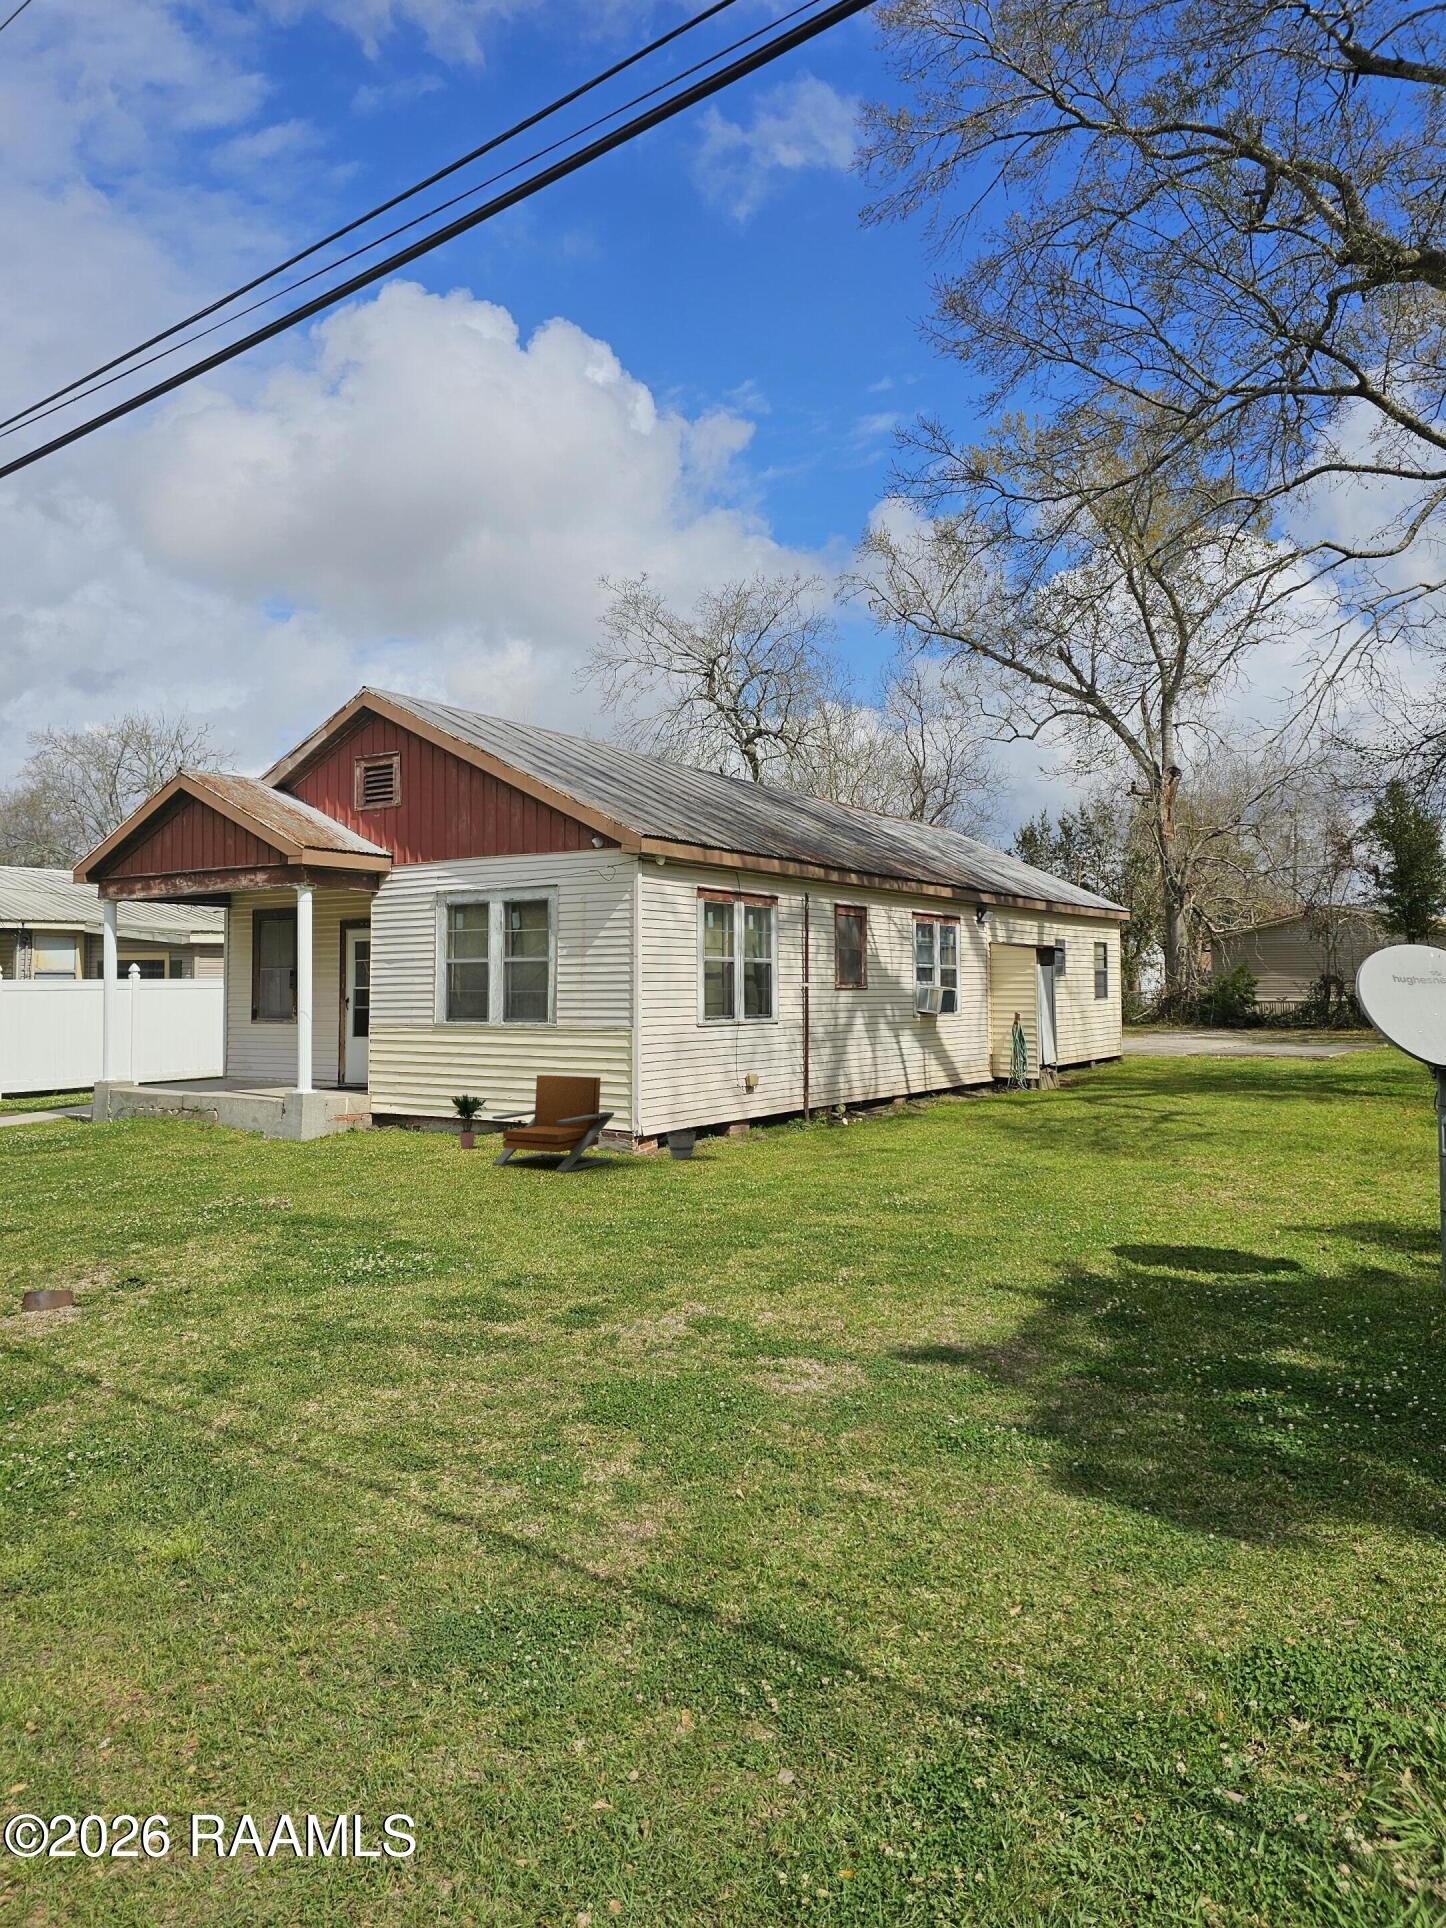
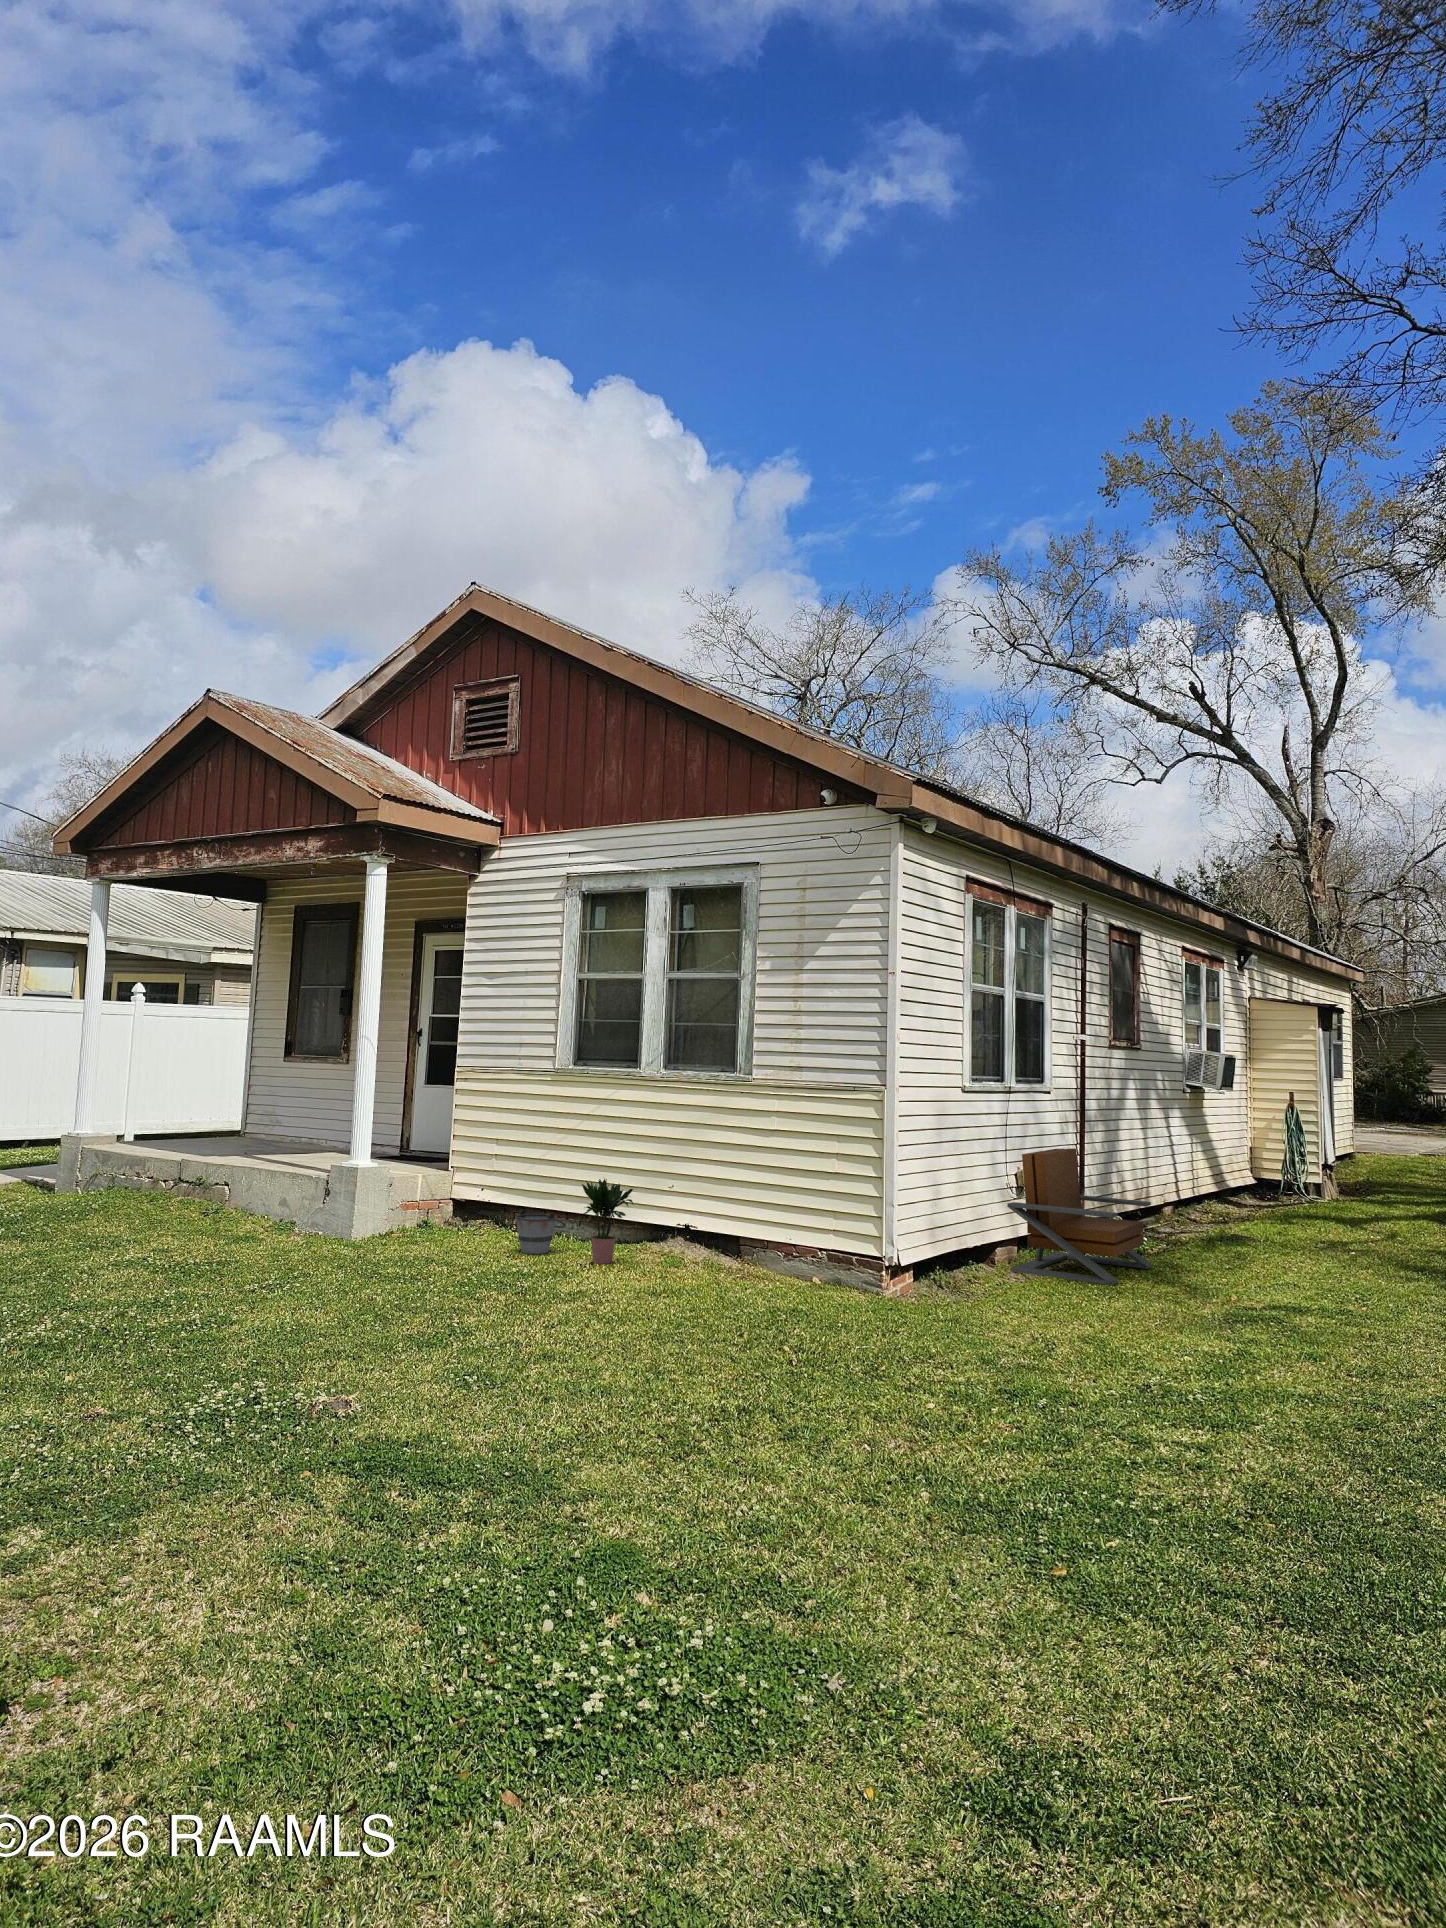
lounge chair: present [492,1075,614,1172] -> present [1007,1148,1151,1285]
bucket: present [659,1127,696,1159] -> present [515,1209,566,1254]

